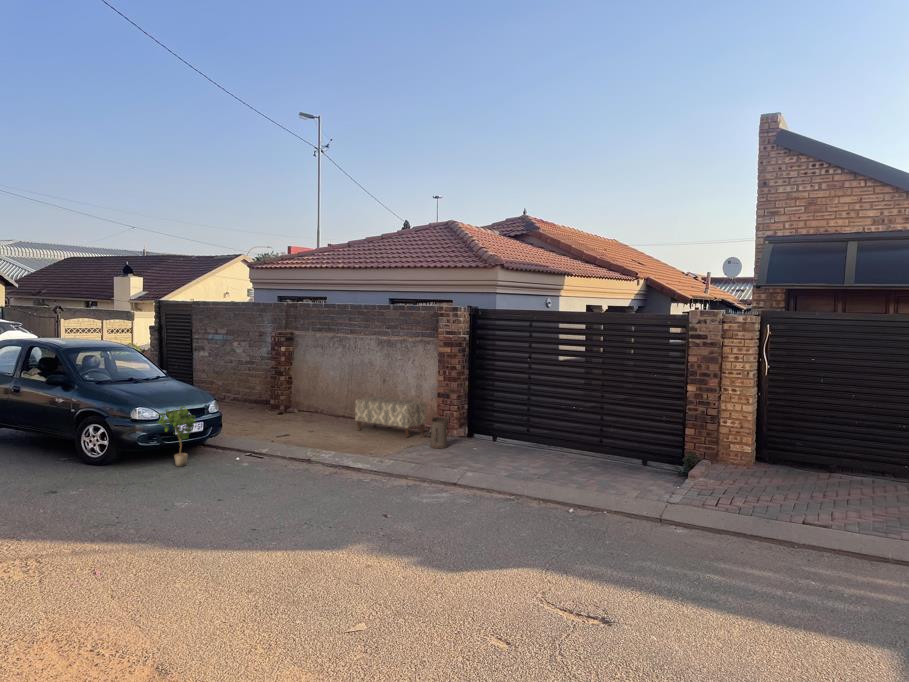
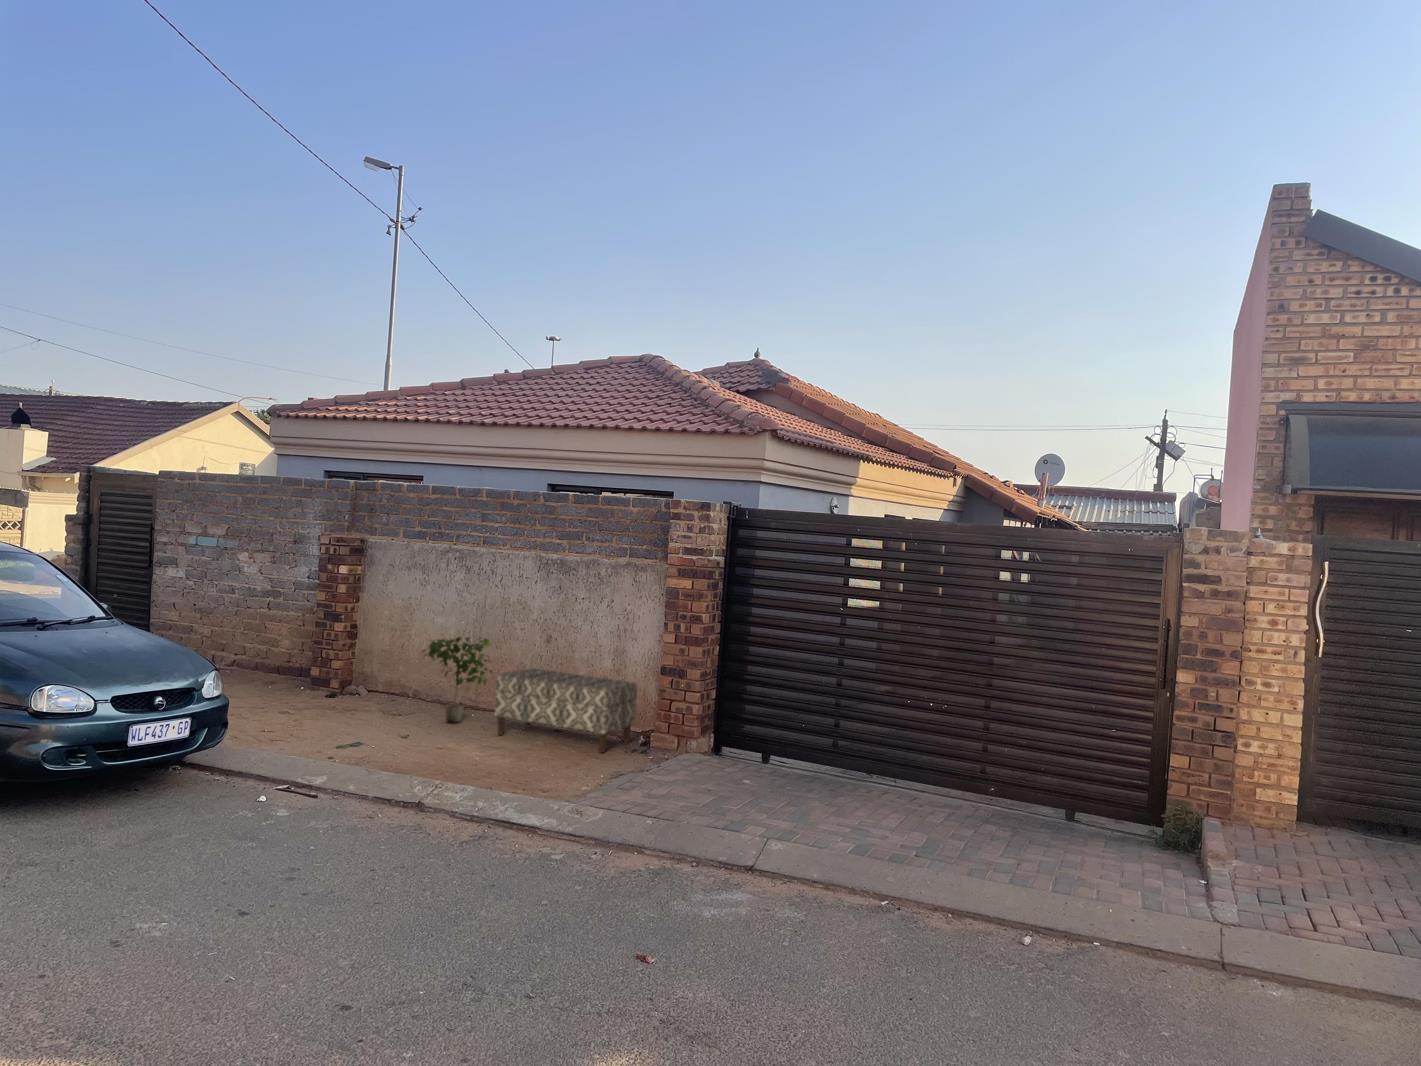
potted plant: present [157,406,197,467] -> present [422,637,493,723]
watering can: present [430,412,450,448] -> none [655,704,691,779]

